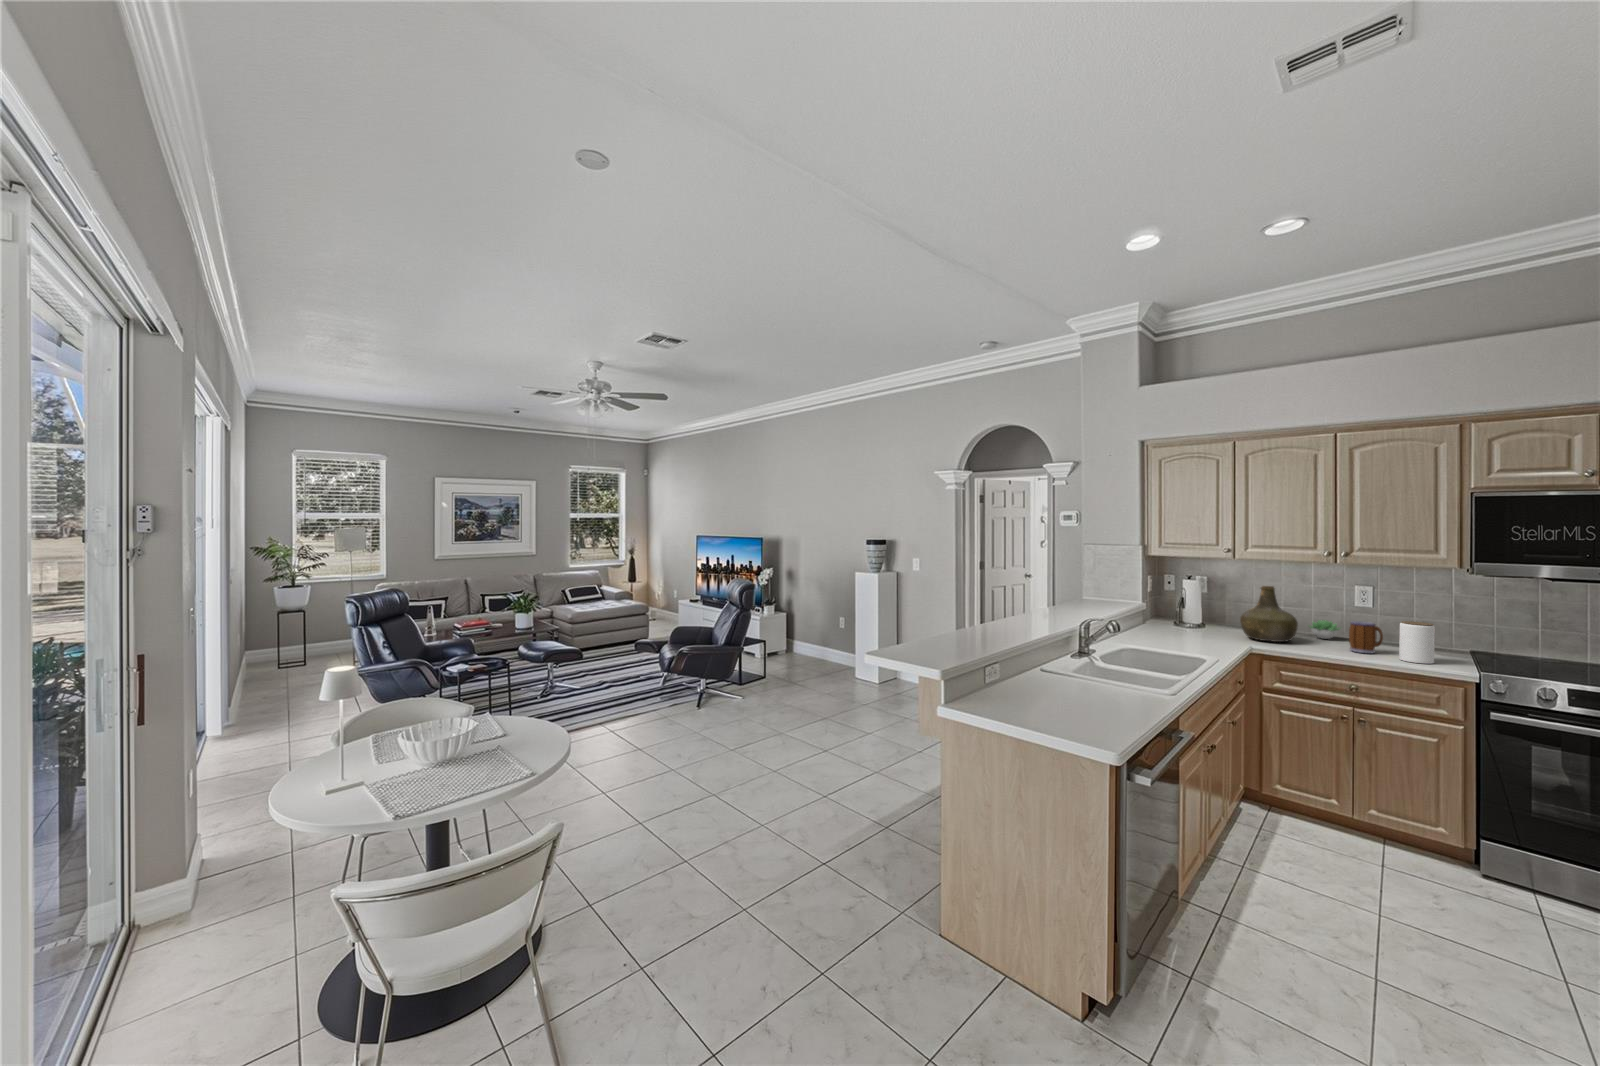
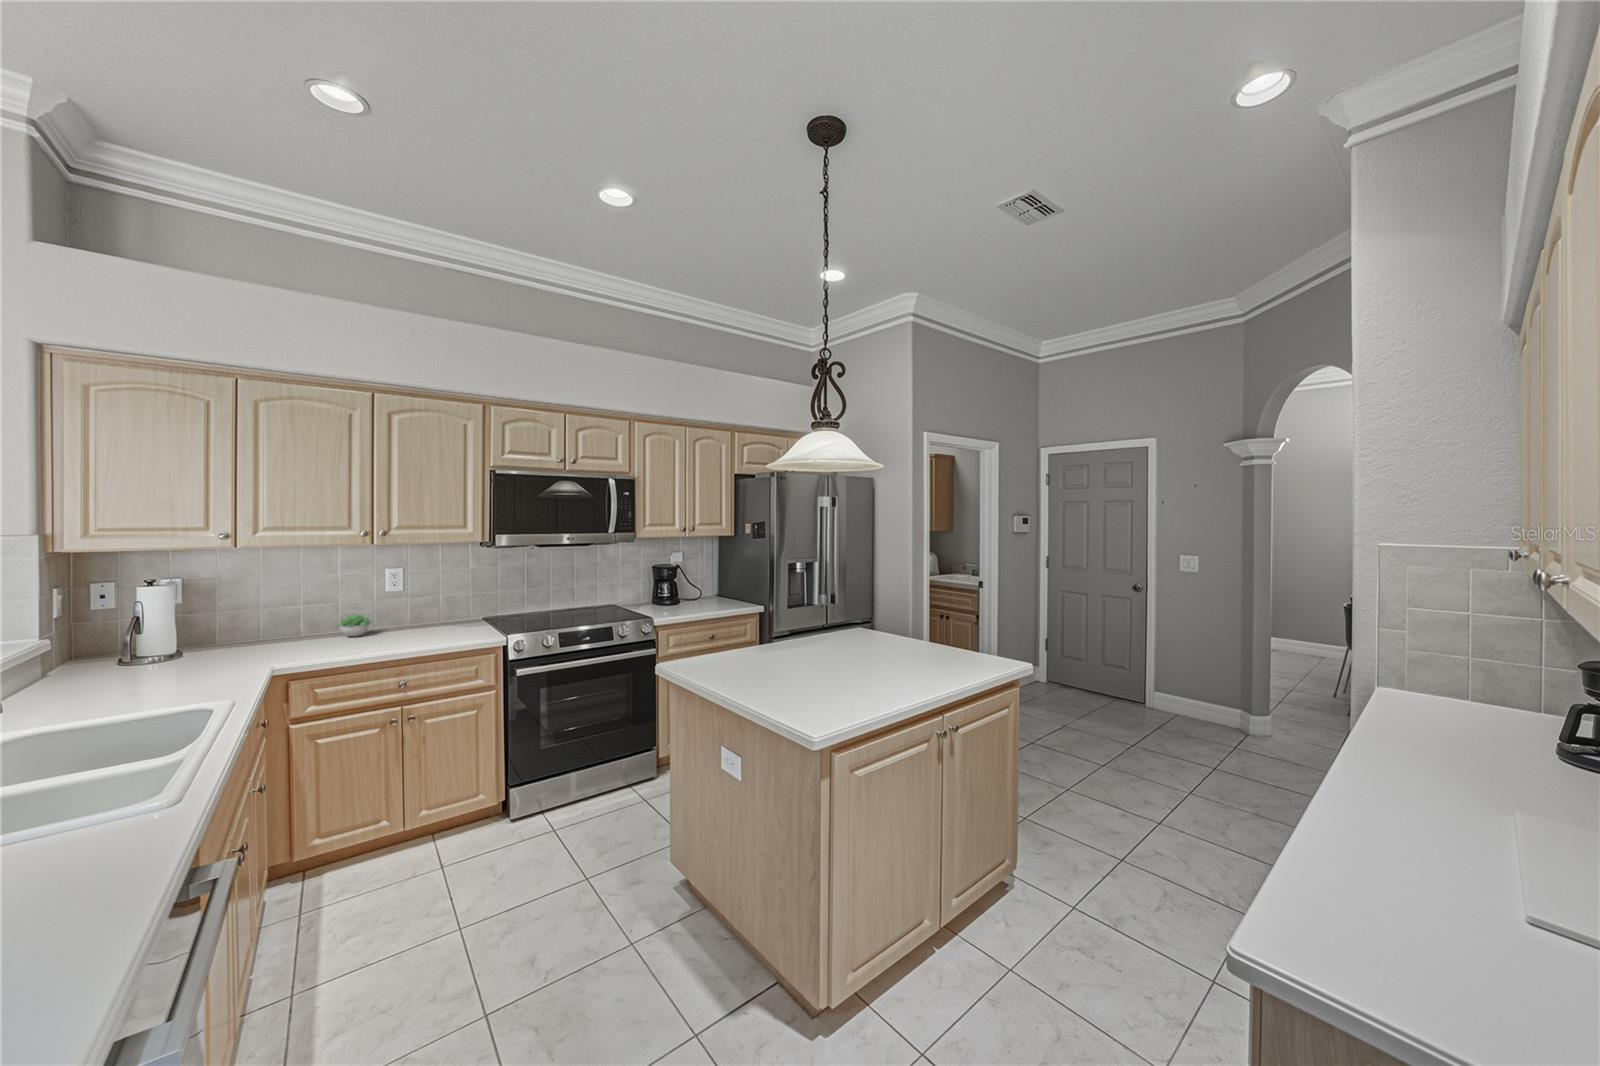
bottle: present [1240,586,1298,642] -> none [247,580,328,655]
mug: present [1349,621,1383,653] -> none [390,608,422,644]
jar: present [1399,621,1435,664] -> none [439,600,469,642]

